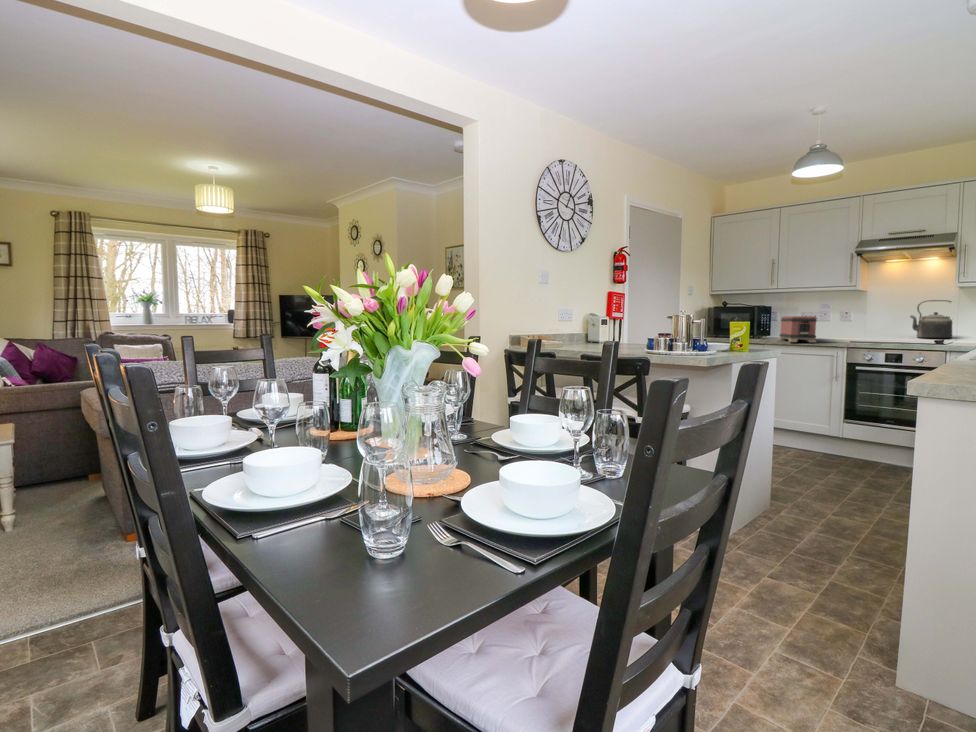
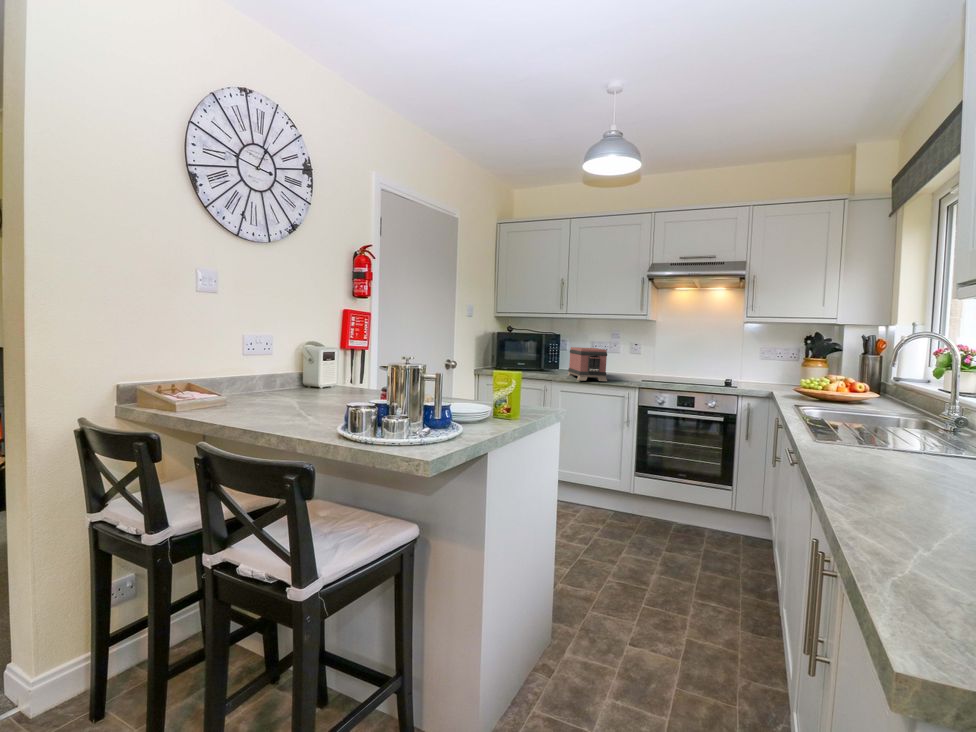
kettle: present [910,300,952,338] -> none [697,334,739,377]

